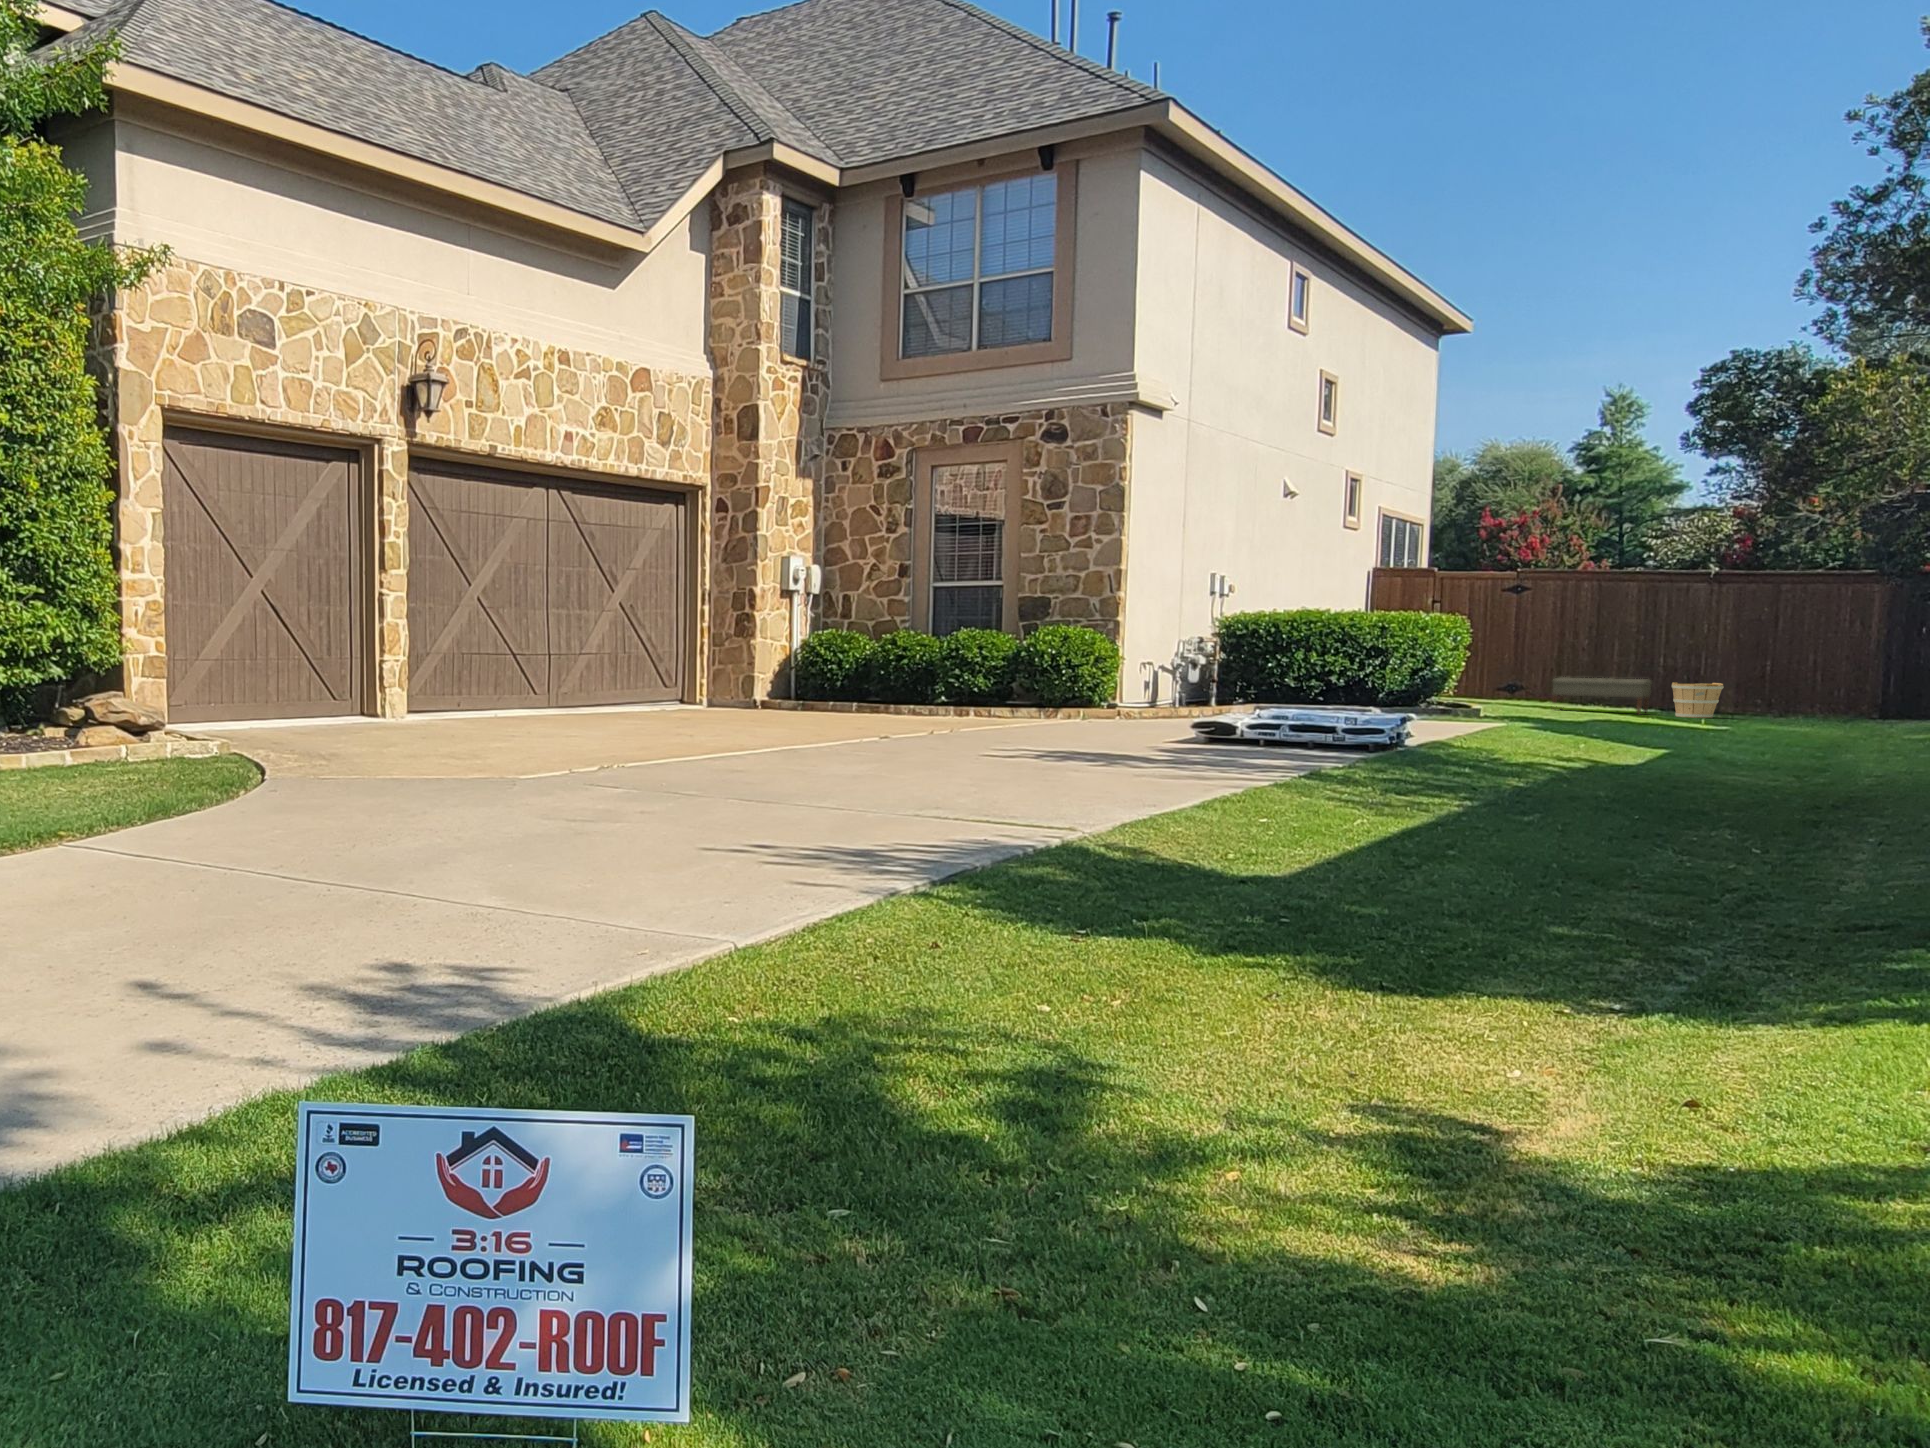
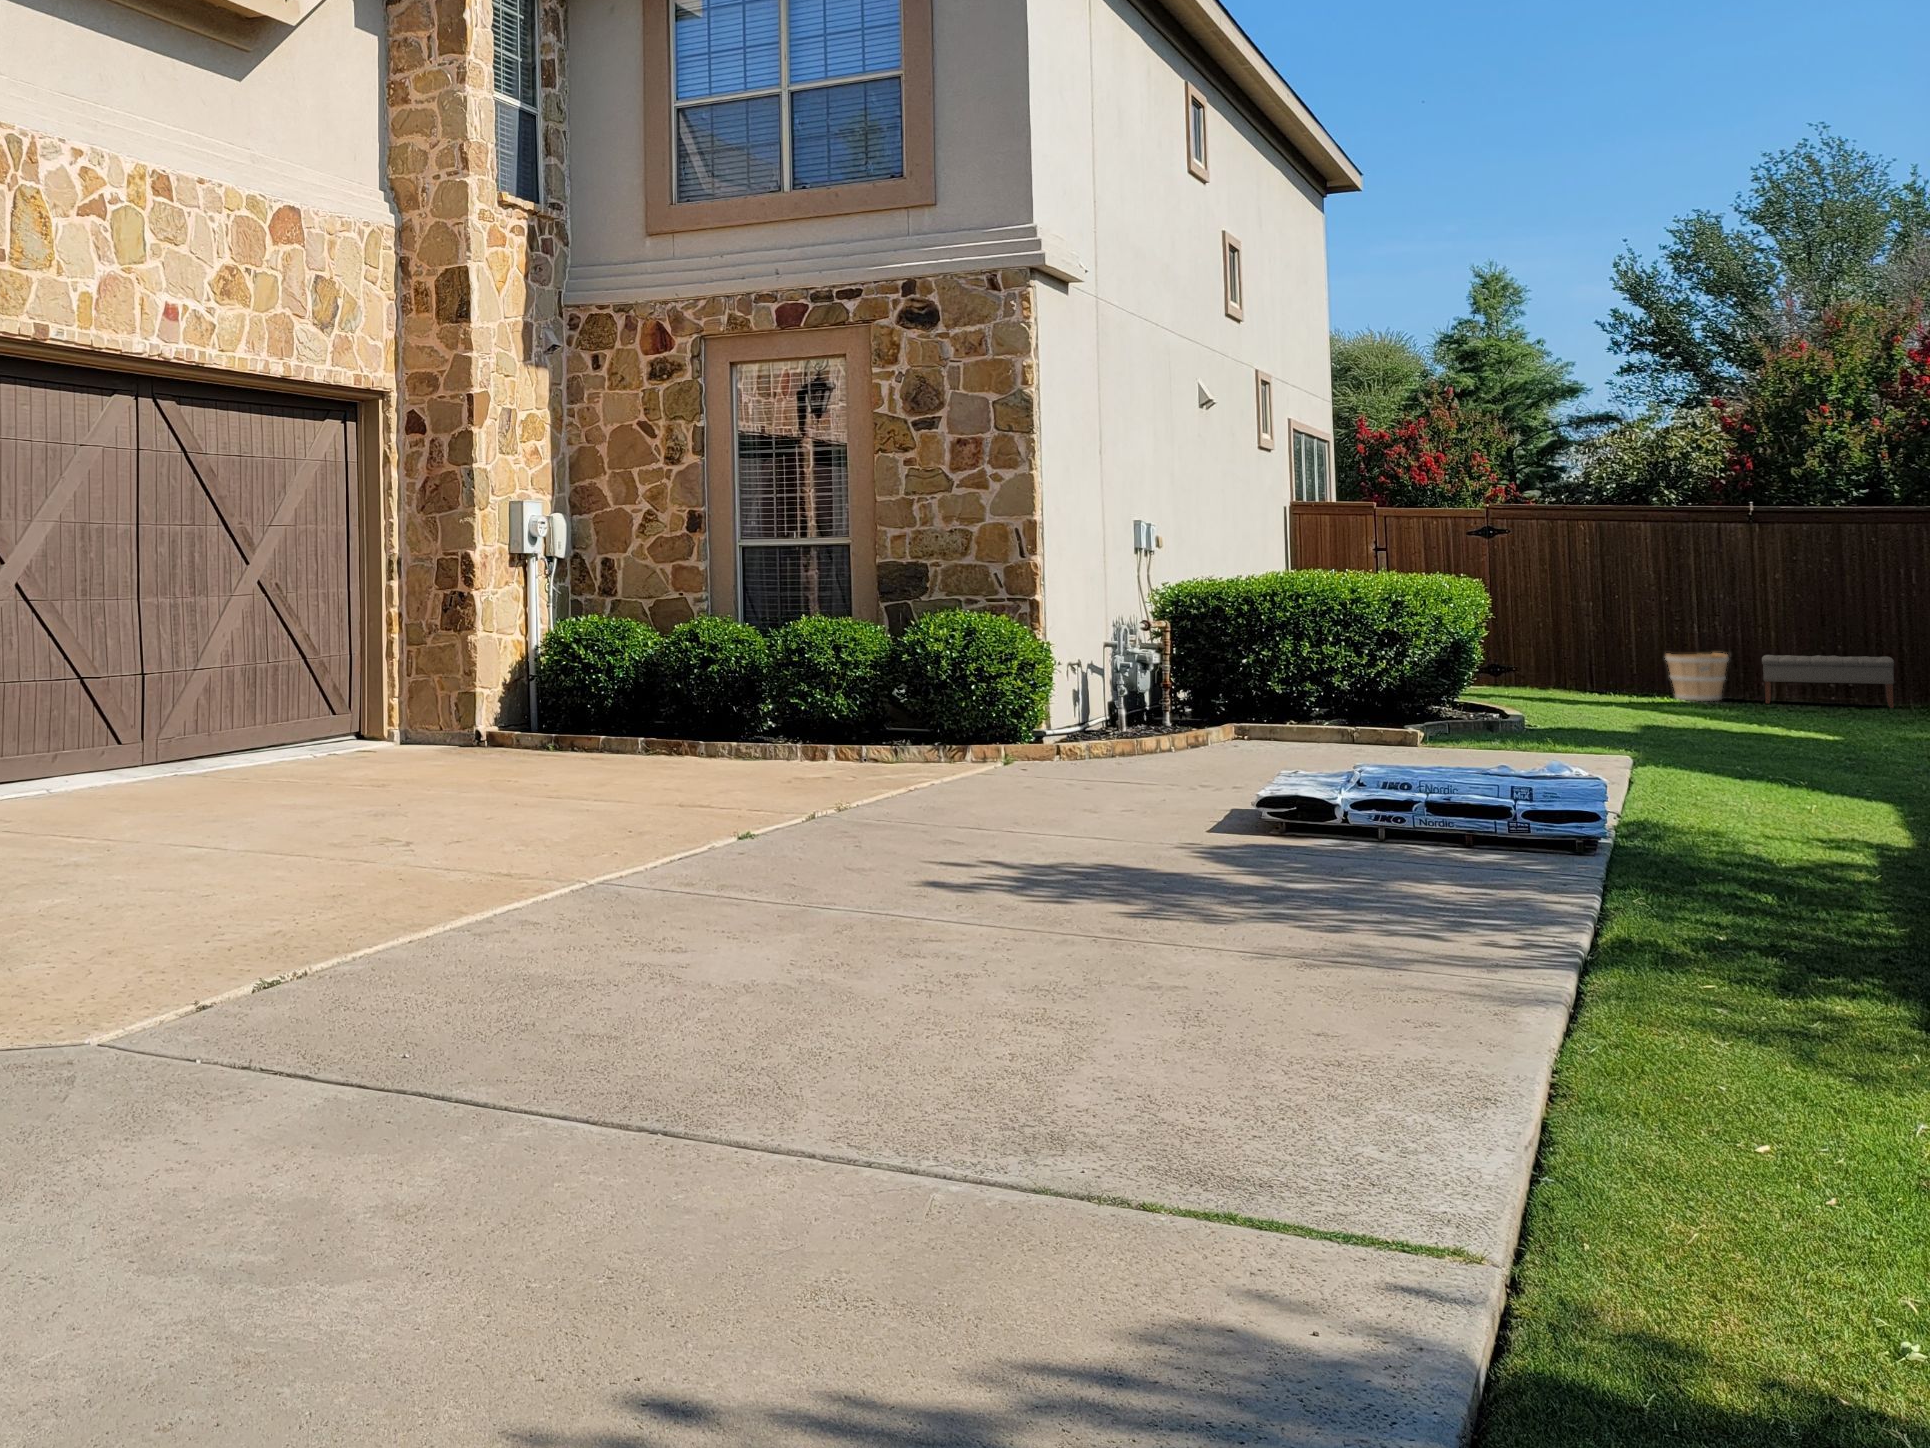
bench: present [1552,677,1652,713] -> present [1762,655,1894,708]

